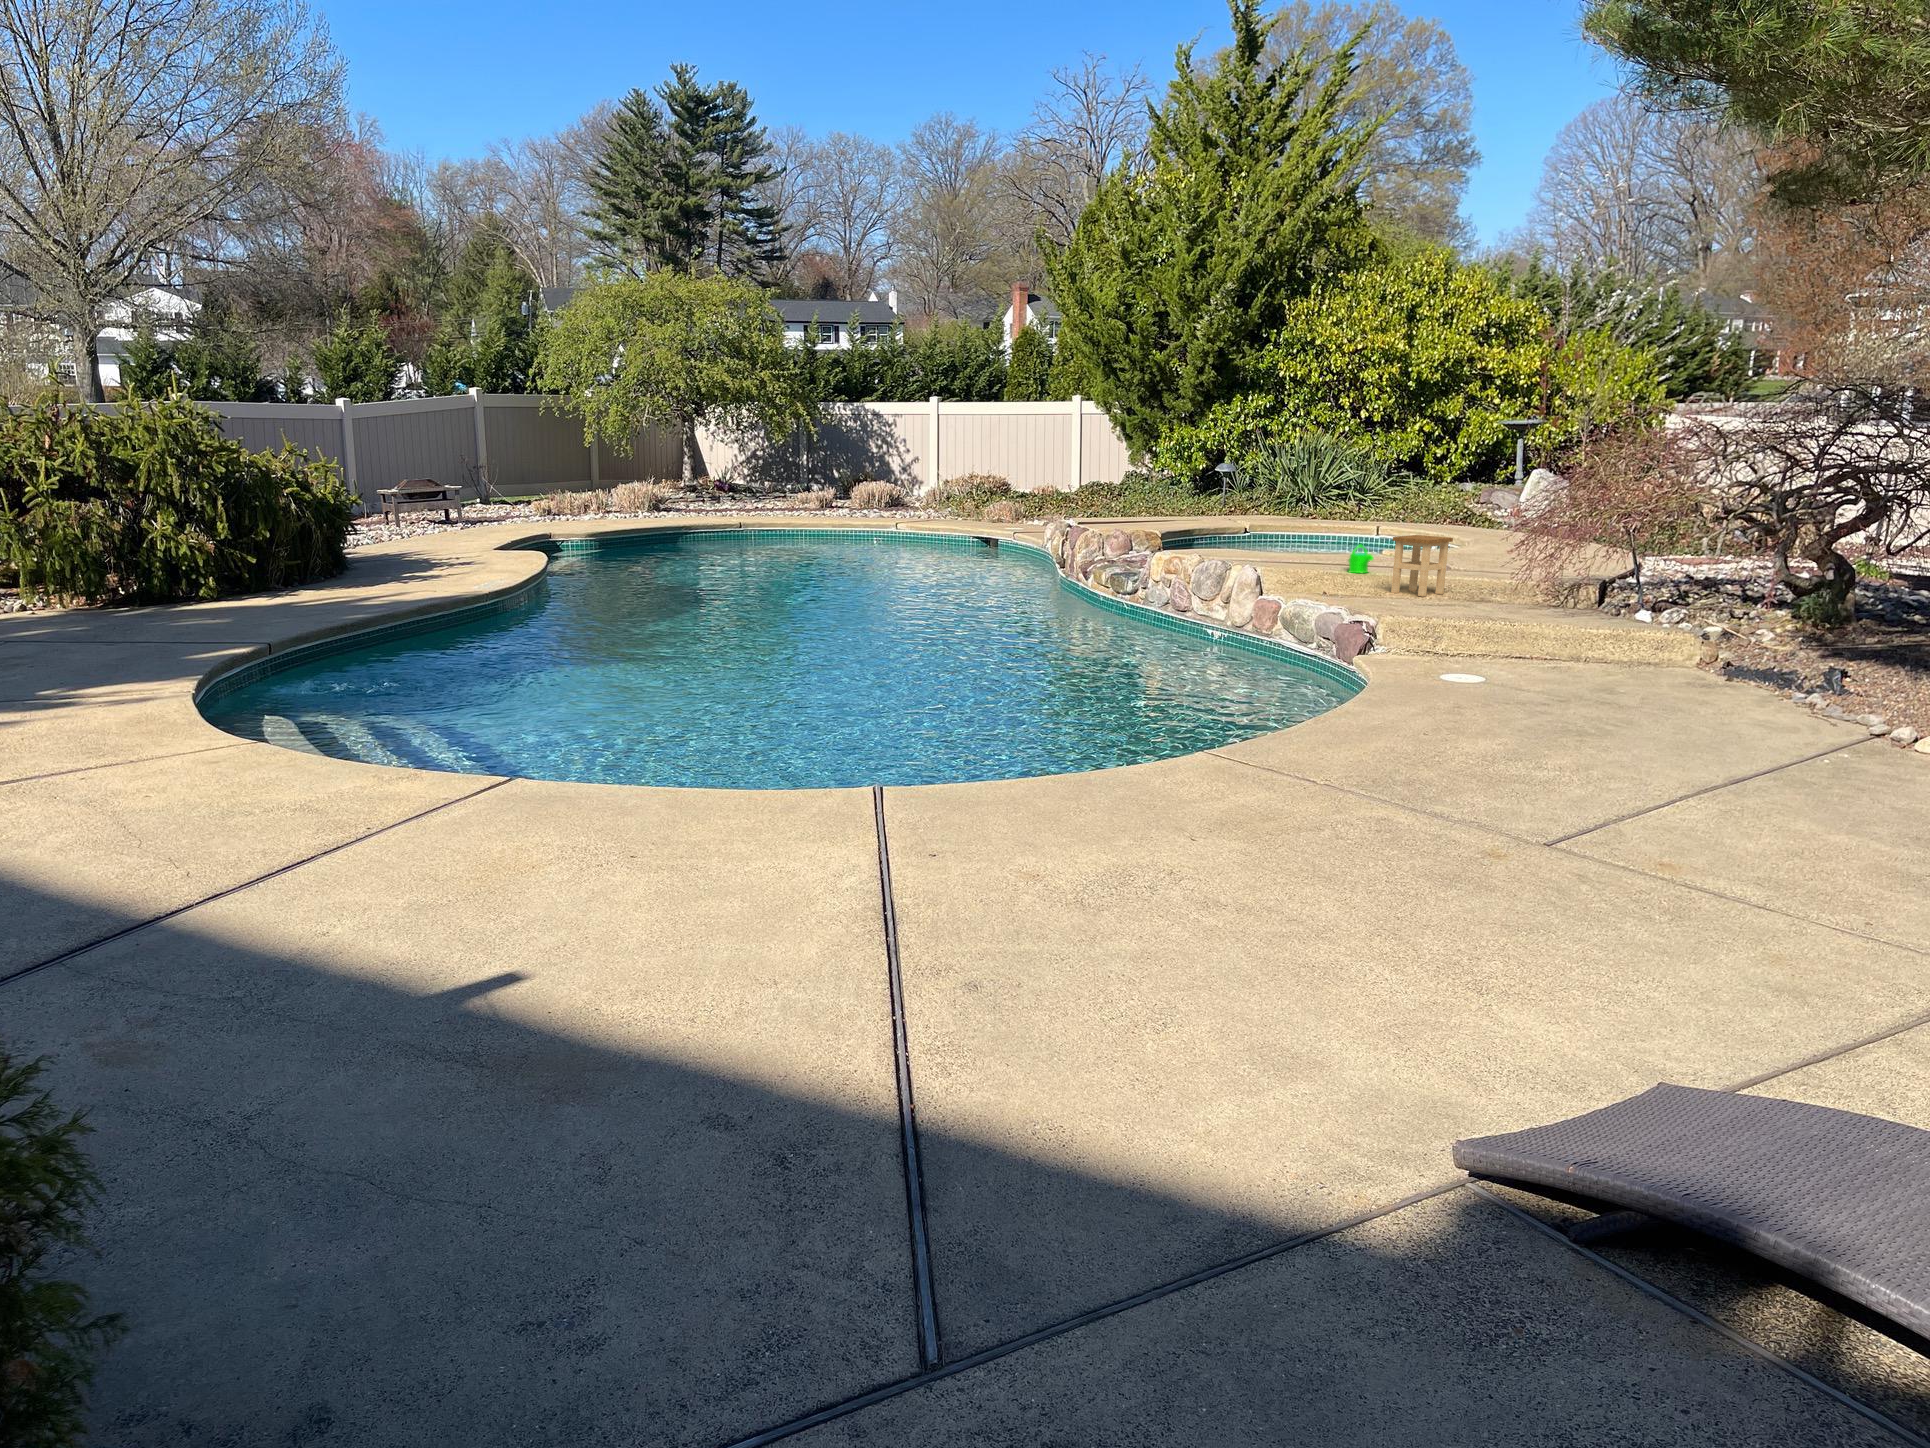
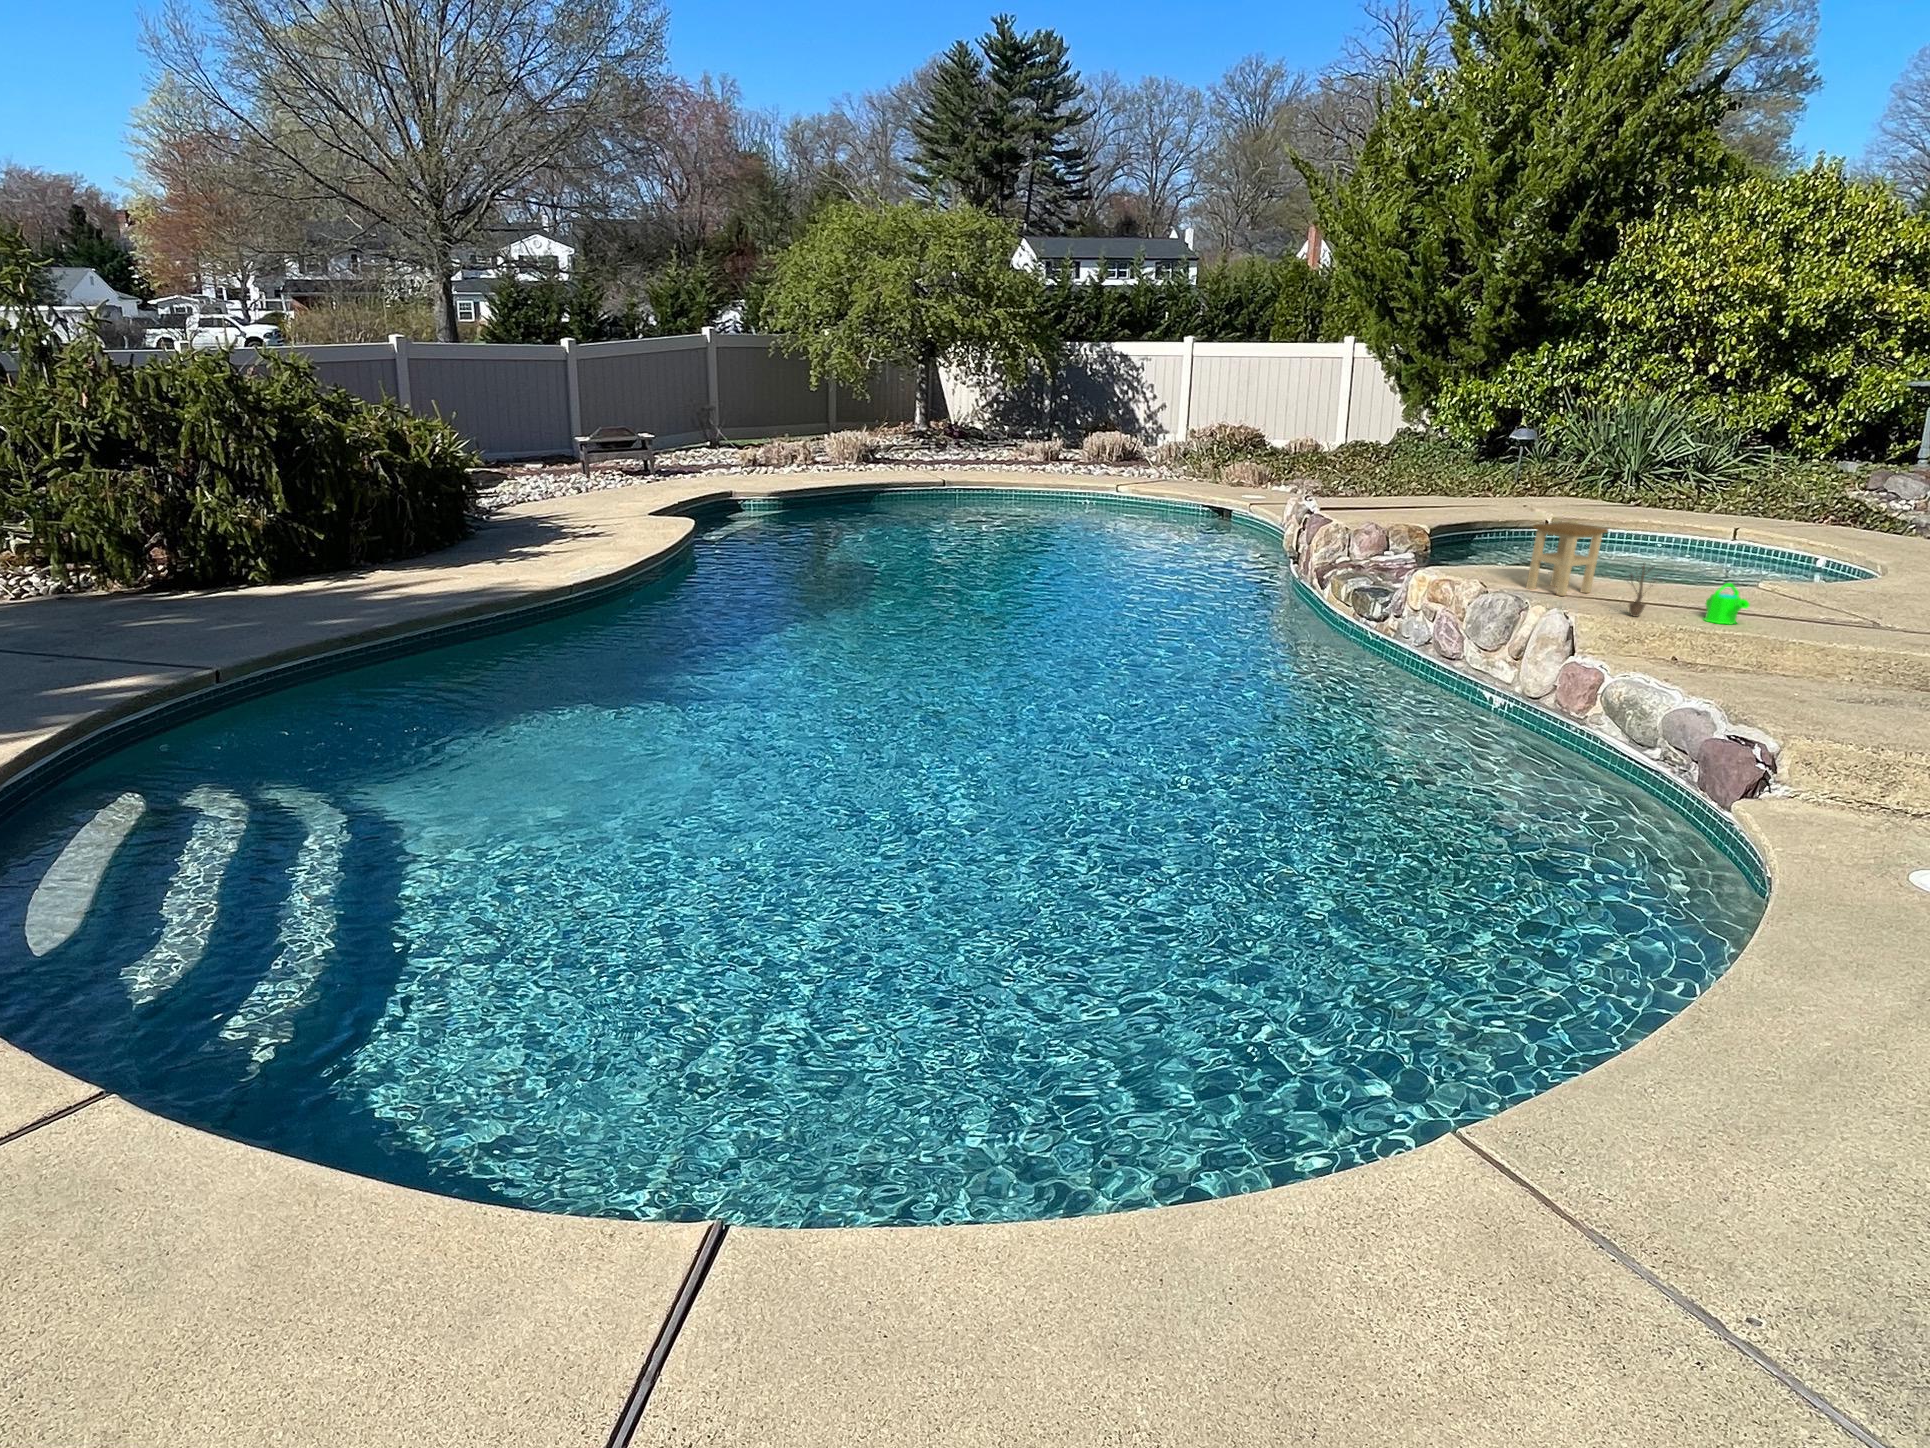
decorative plant: none [1286,532,1318,572] -> present [1609,564,1662,617]
stool: present [1391,535,1453,597] -> present [1526,522,1608,596]

